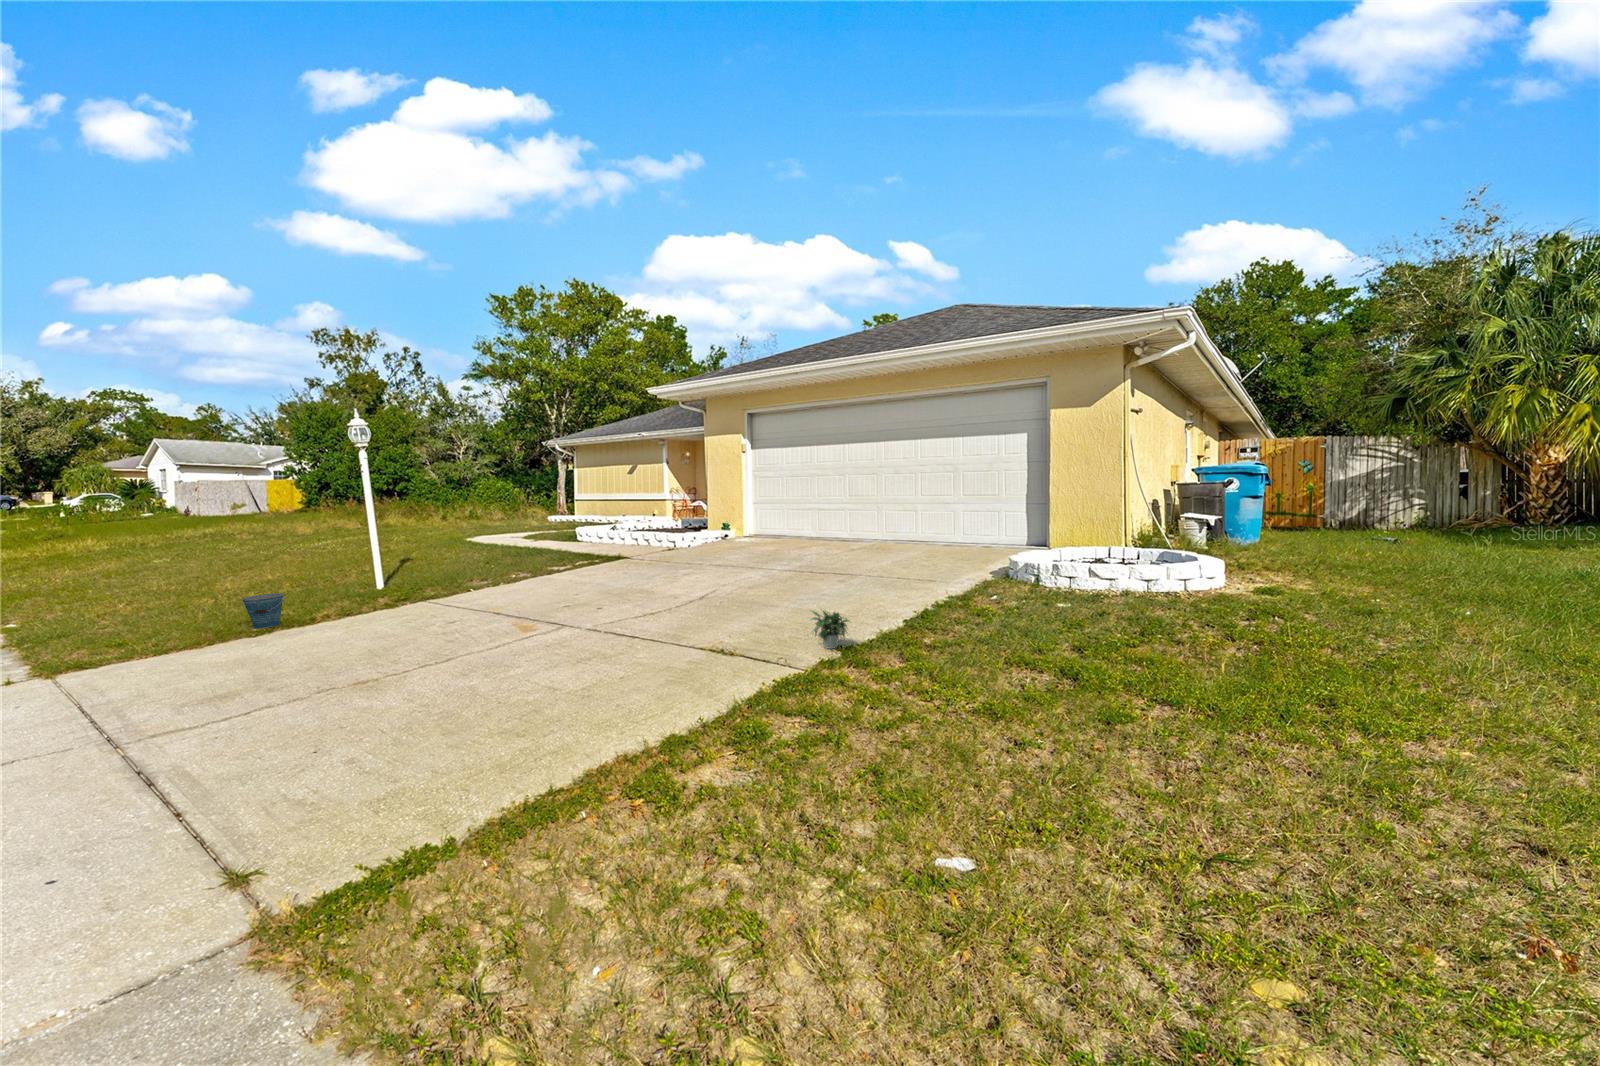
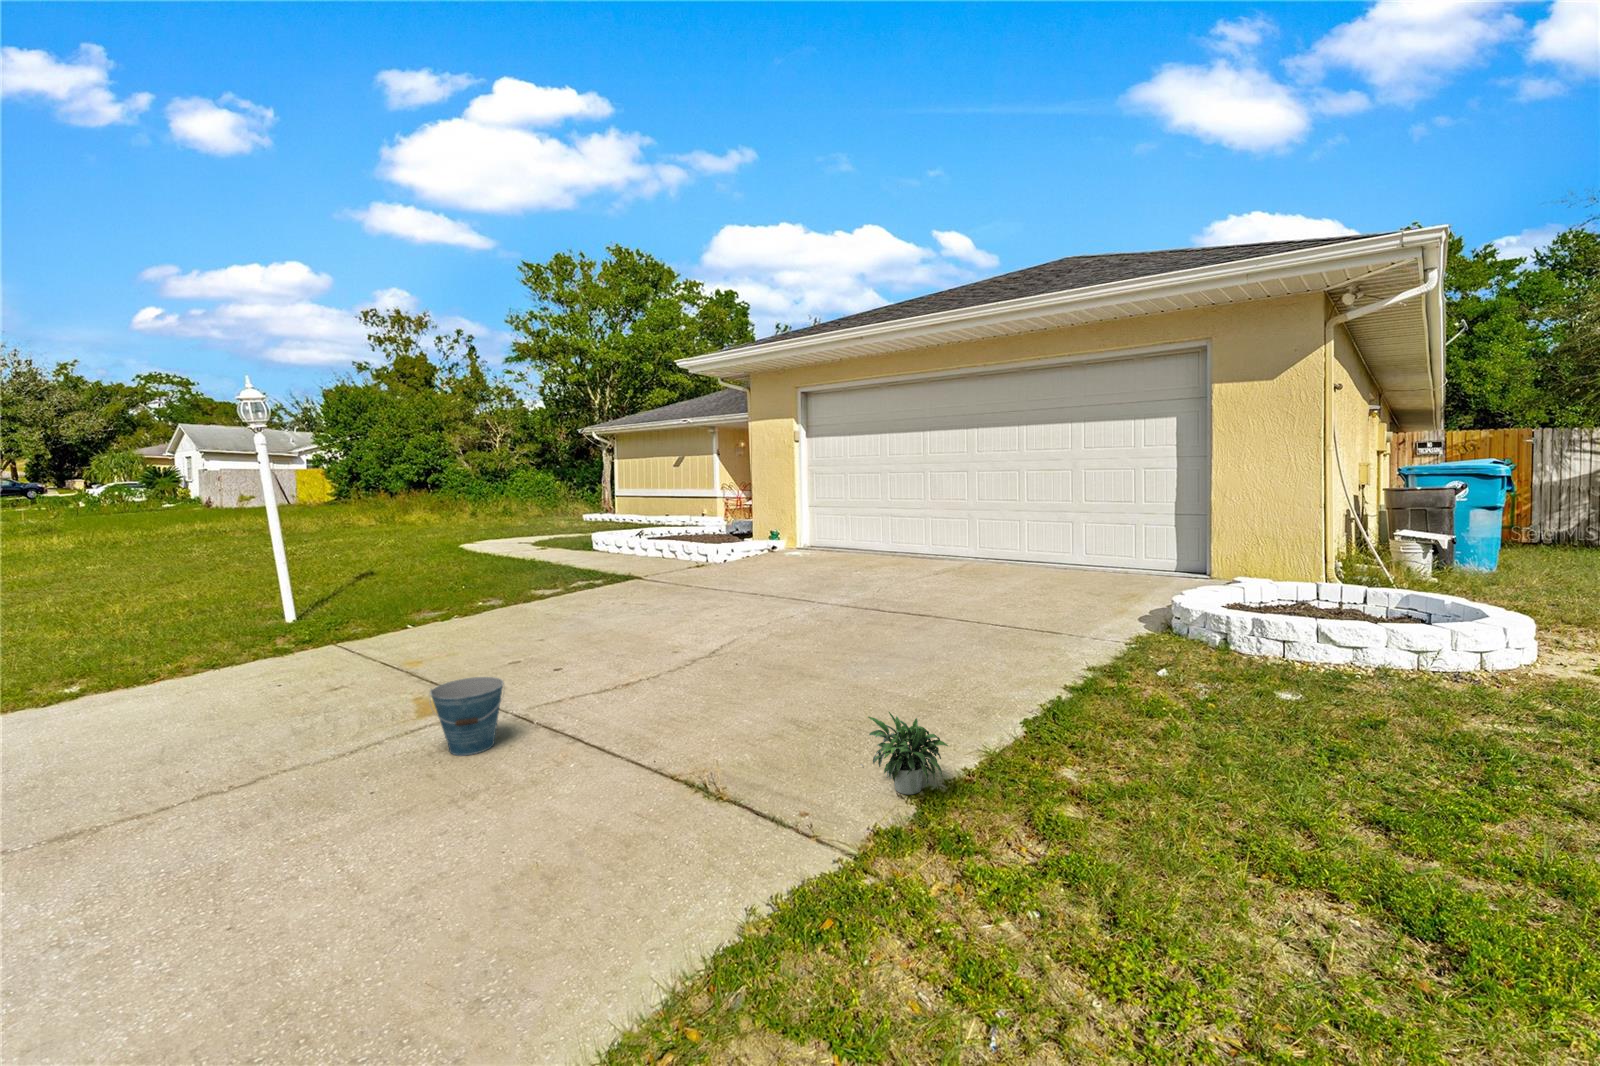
bucket: present [242,593,284,629] -> present [430,677,504,755]

